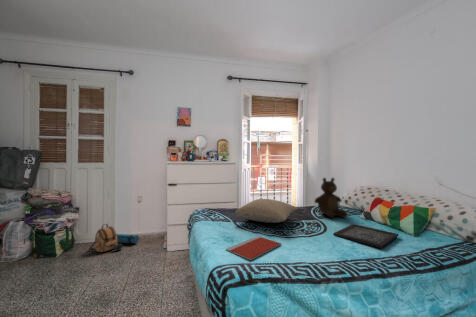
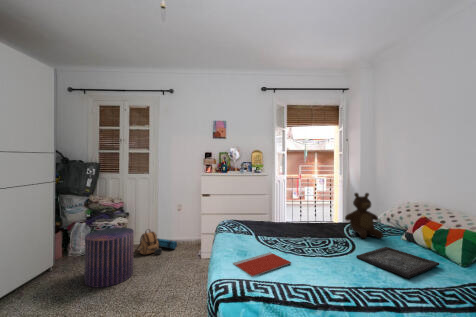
pillow: present [235,199,297,223] -> none [253,213,323,239]
pouf: none [29,223,92,294] -> present [84,227,134,287]

